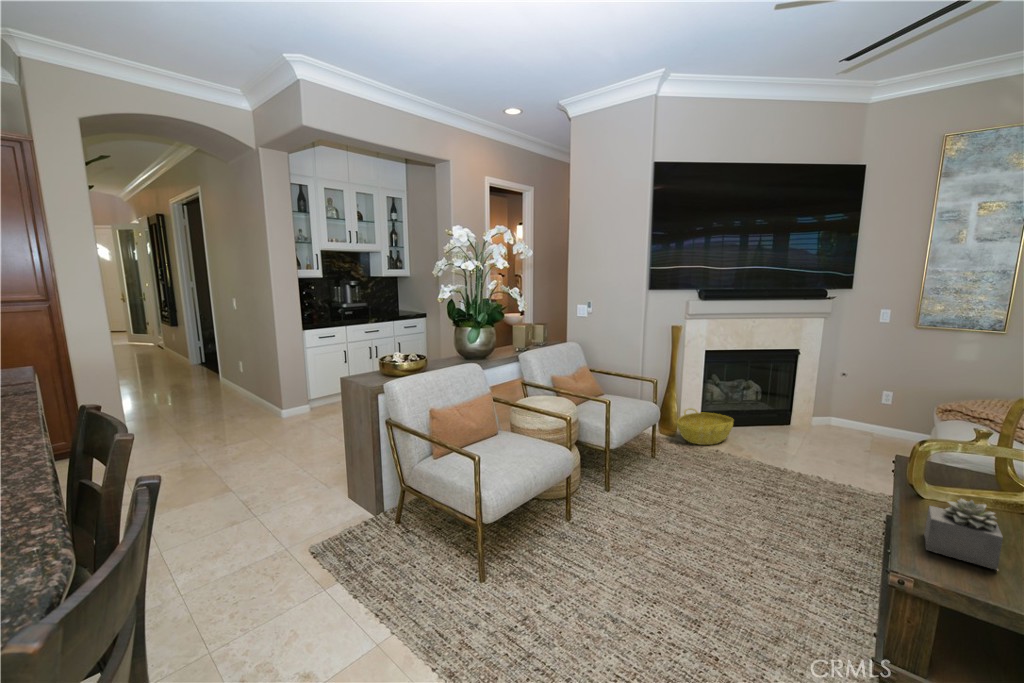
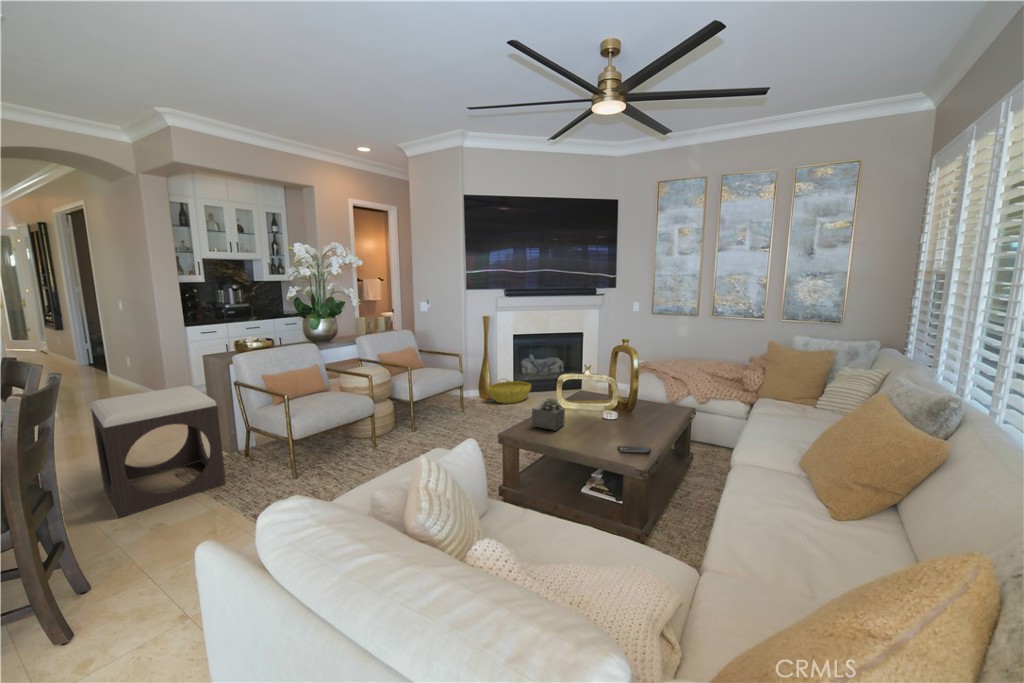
footstool: none [209,423,381,640] -> present [91,386,226,518]

